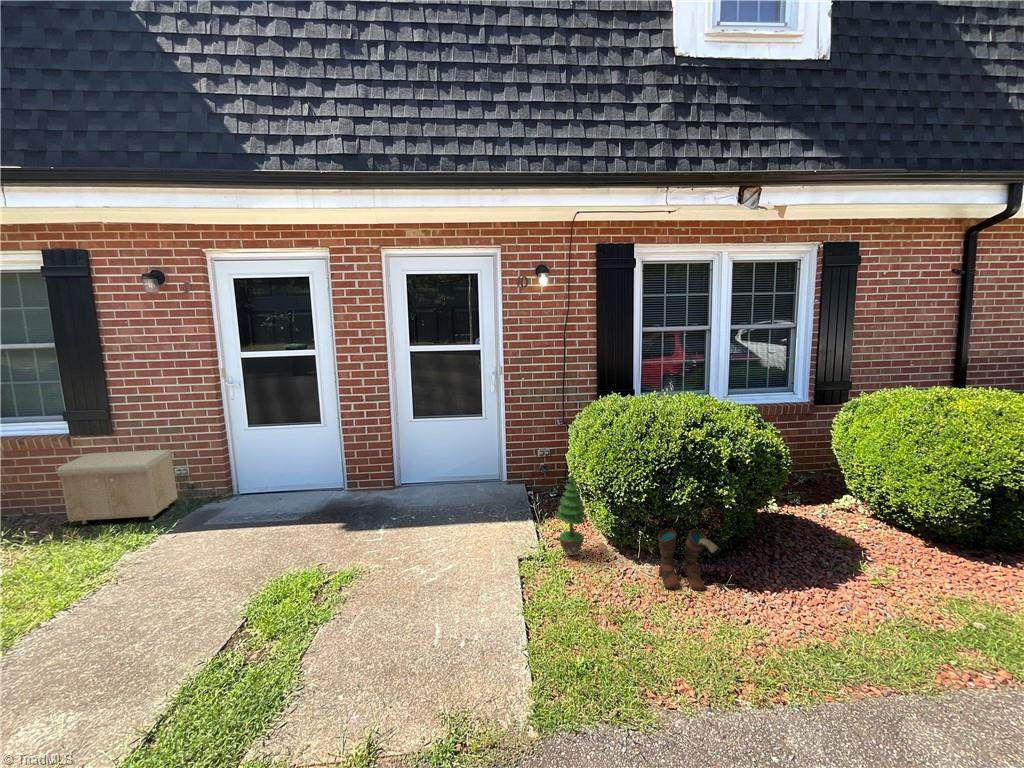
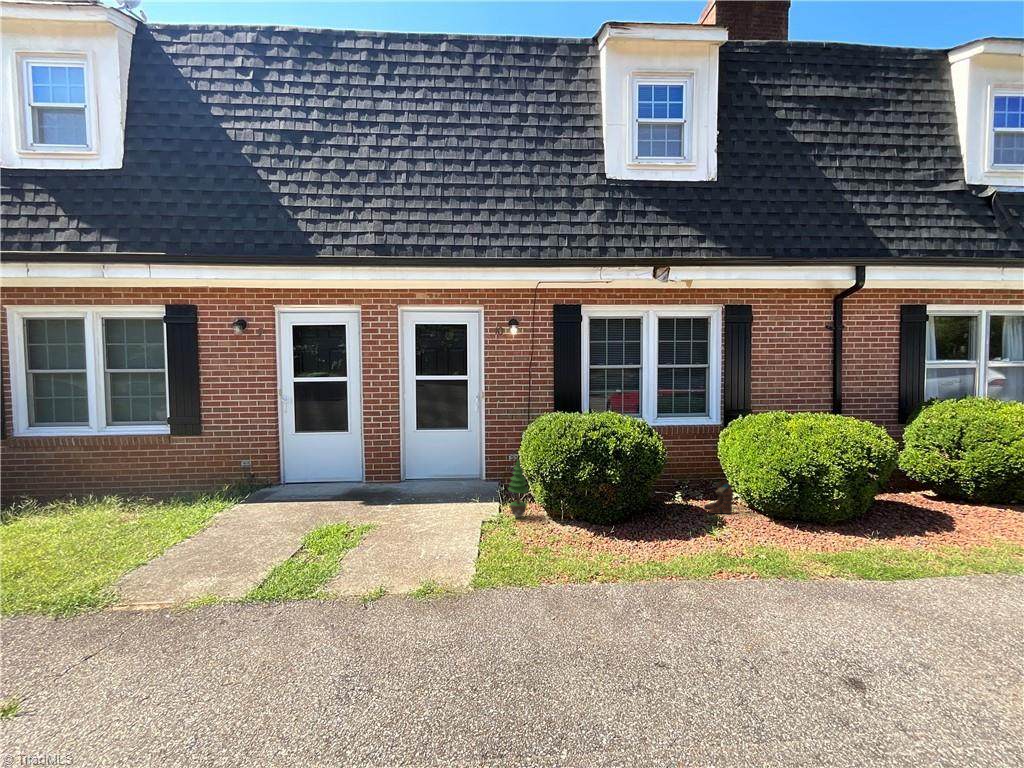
storage bench: present [57,450,178,524] -> none [168,447,243,497]
boots: present [658,529,718,591] -> present [704,481,733,514]

